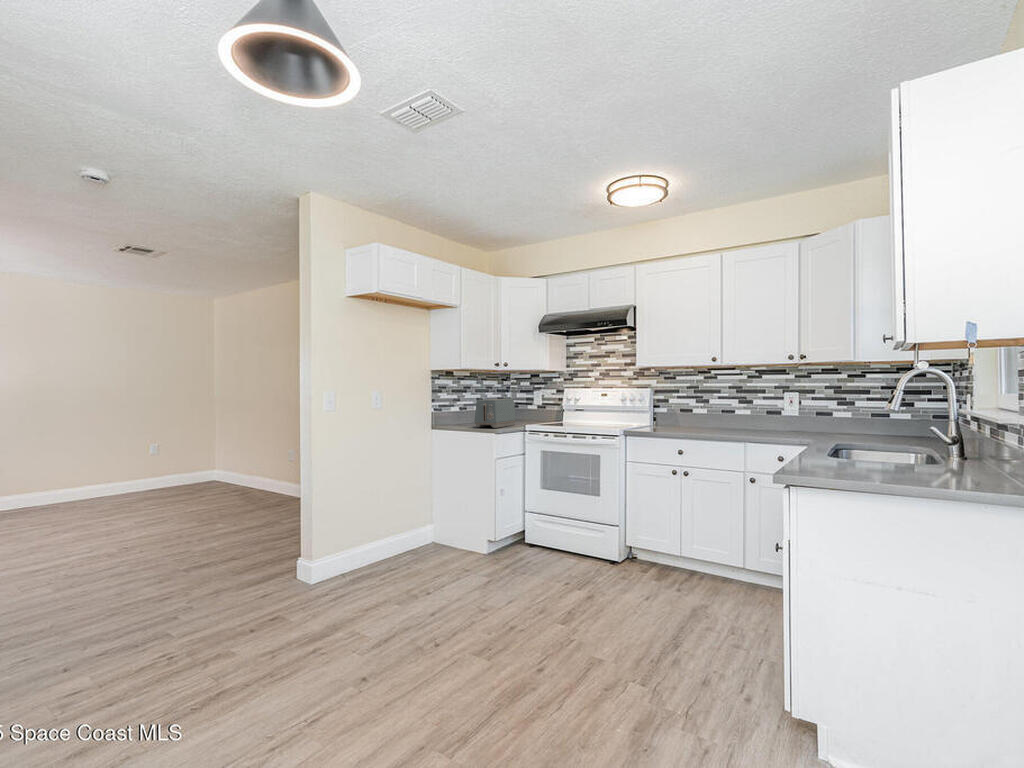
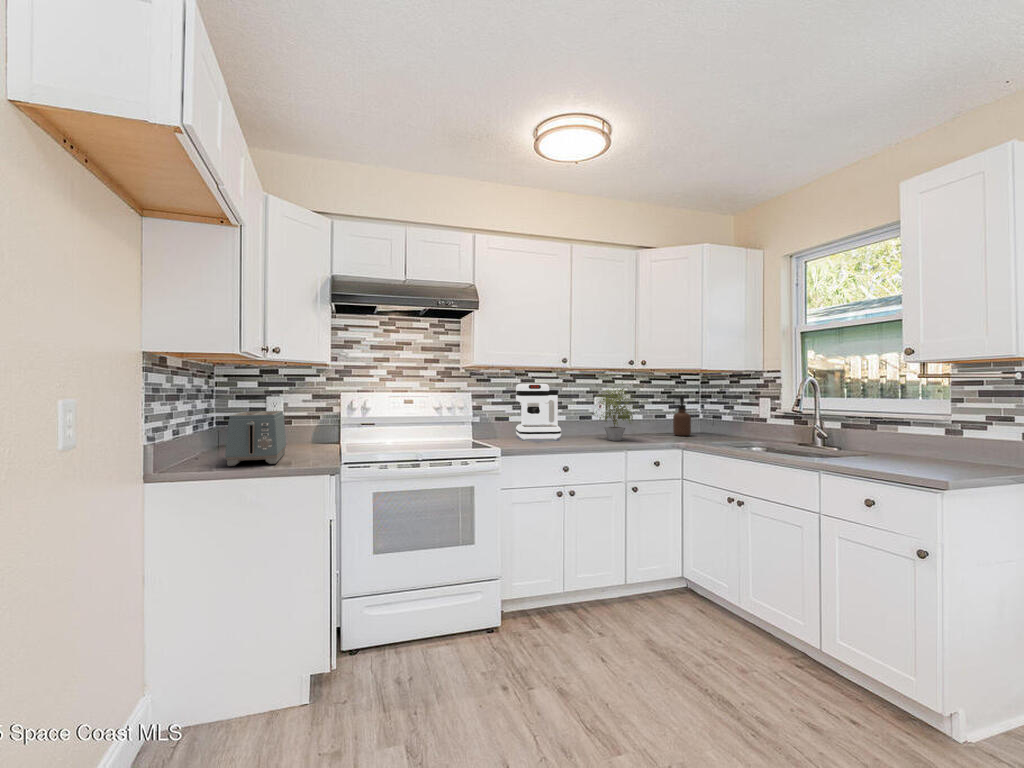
potted plant: none [749,377,798,434] -> present [594,382,637,441]
coffee maker: none [682,380,730,430] -> present [516,384,561,440]
soap dispenser: none [867,392,890,436] -> present [673,397,691,436]

